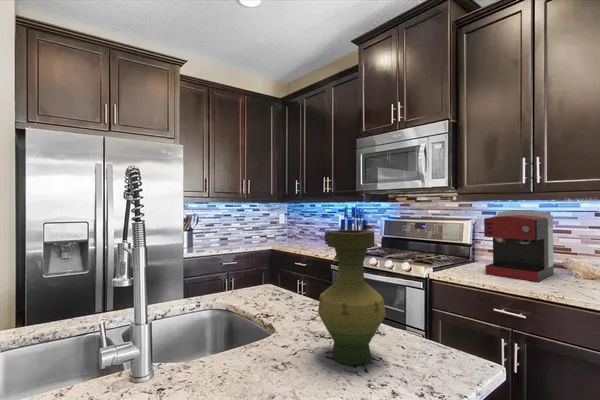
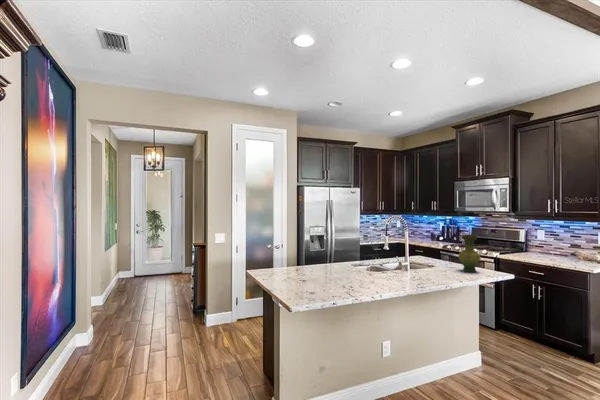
coffee maker: present [484,210,554,281] -> none [529,225,569,260]

